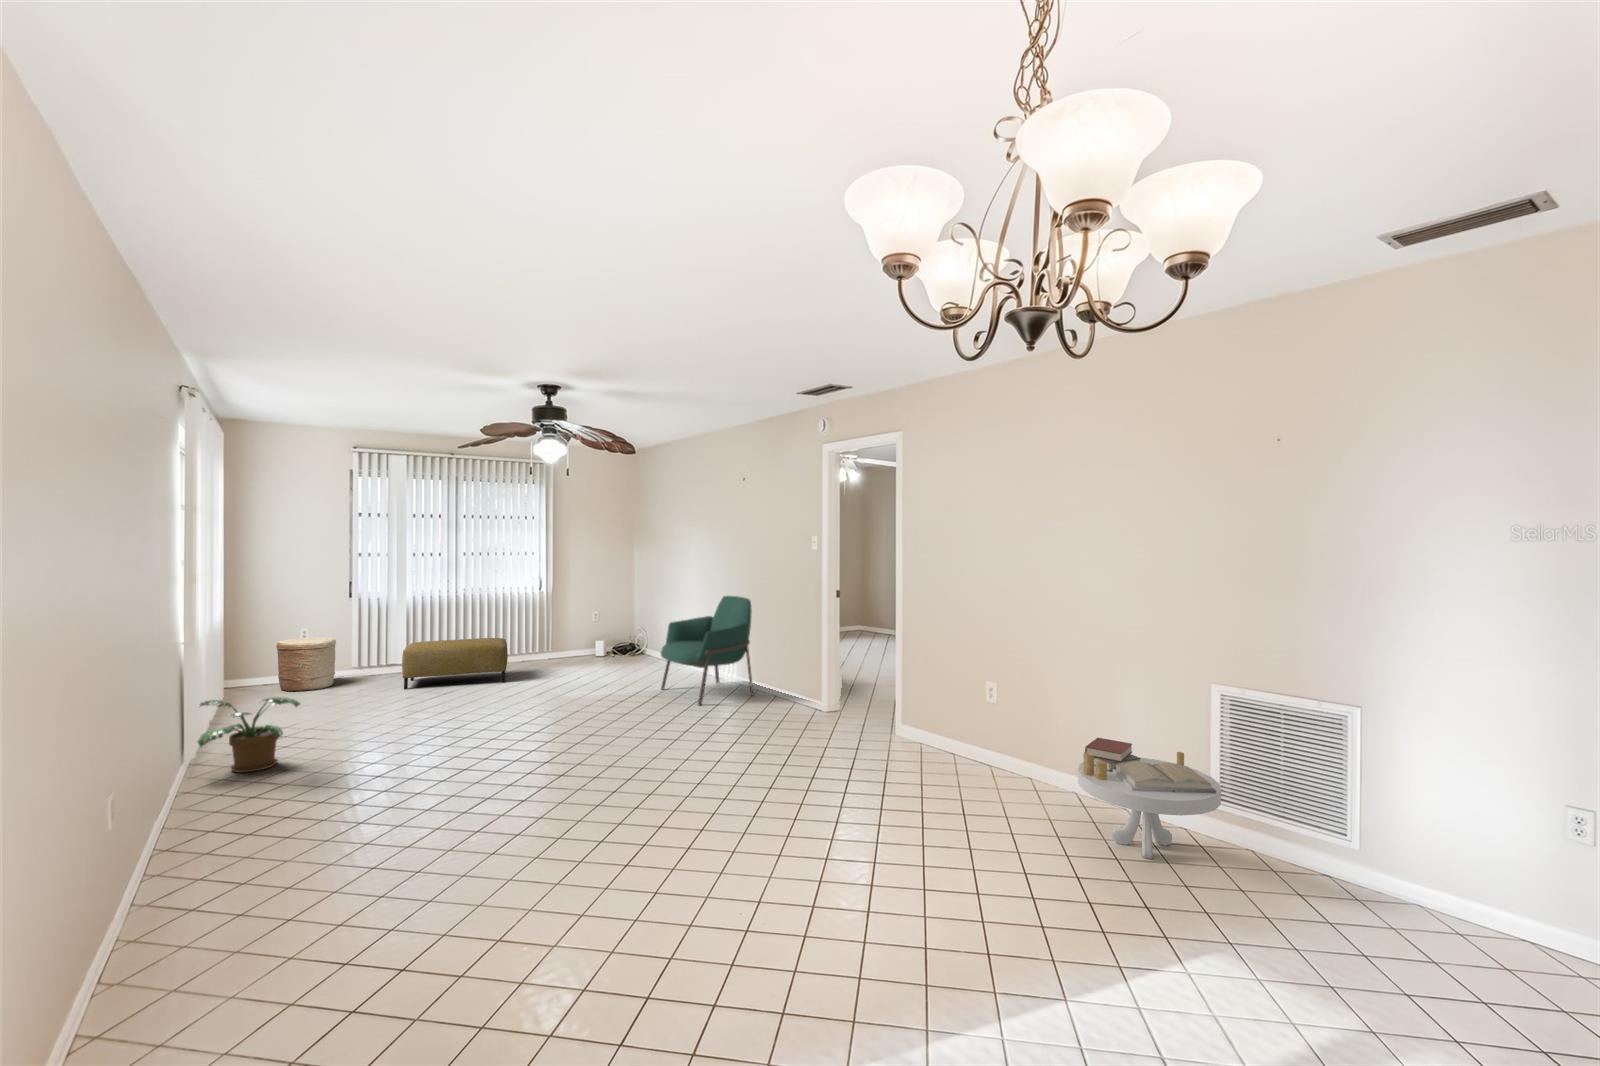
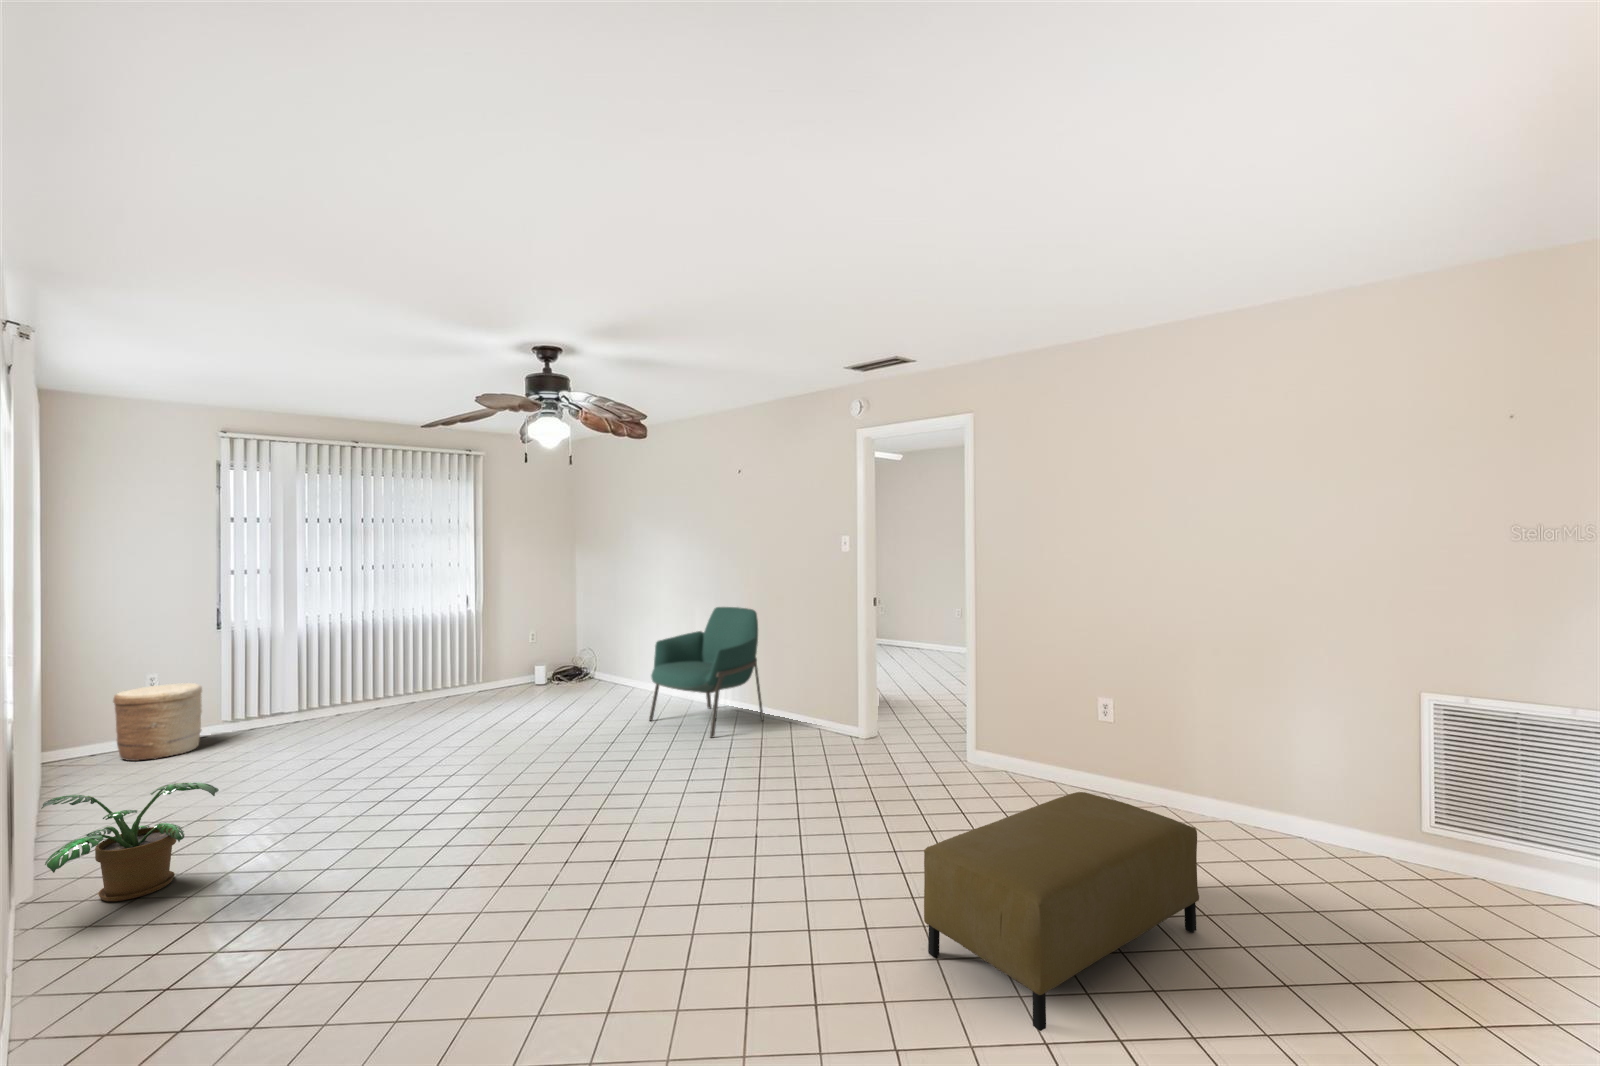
ottoman: present [402,638,508,689] -> present [924,792,1199,1031]
side table: present [1078,738,1221,859] -> none [1274,750,1462,887]

